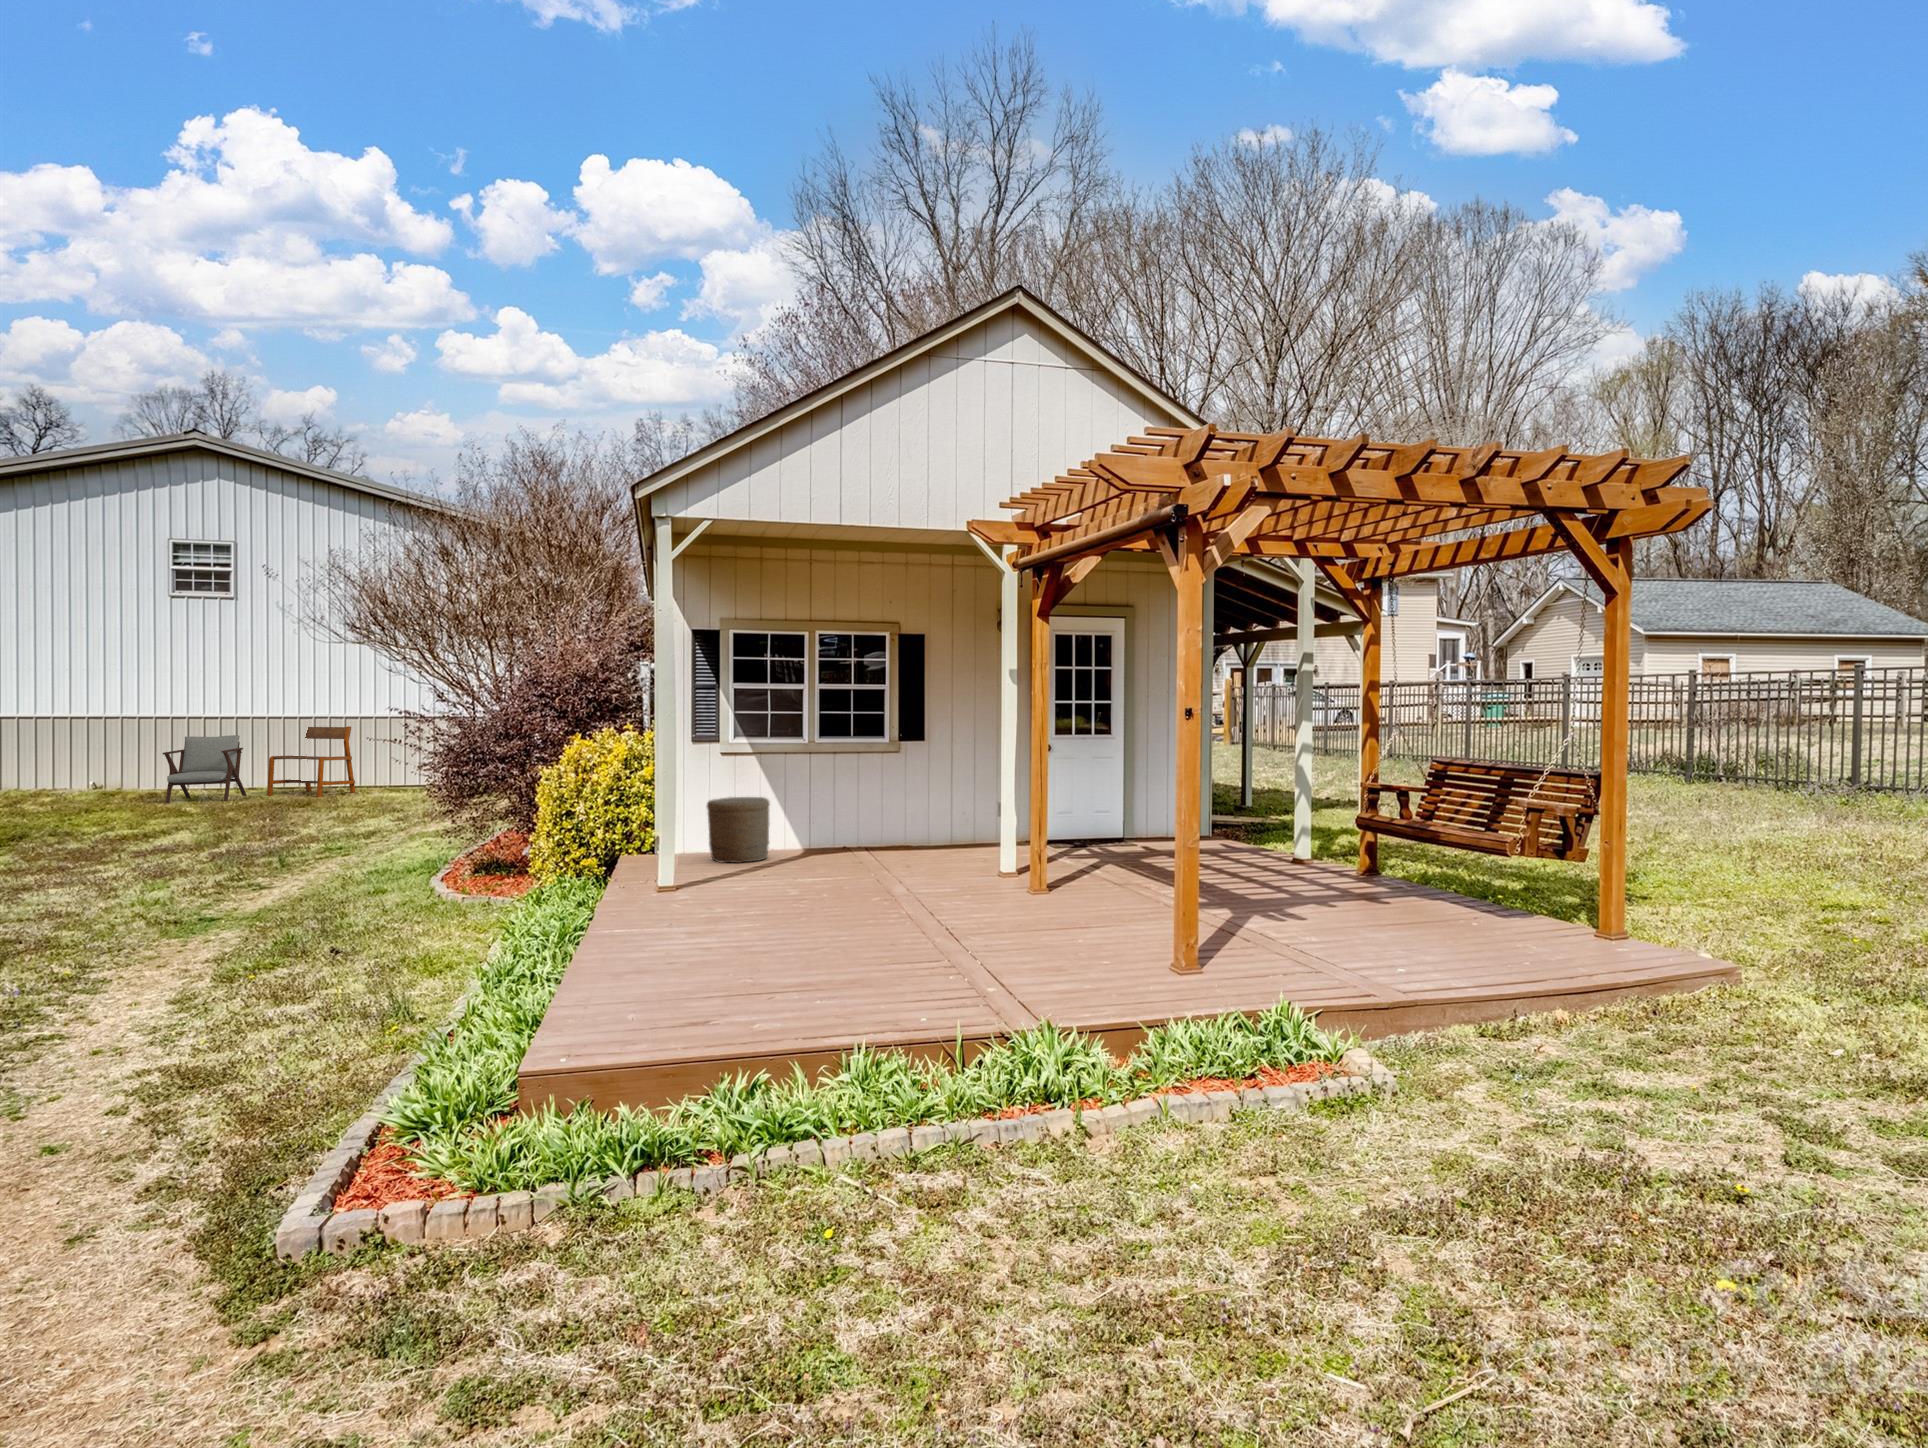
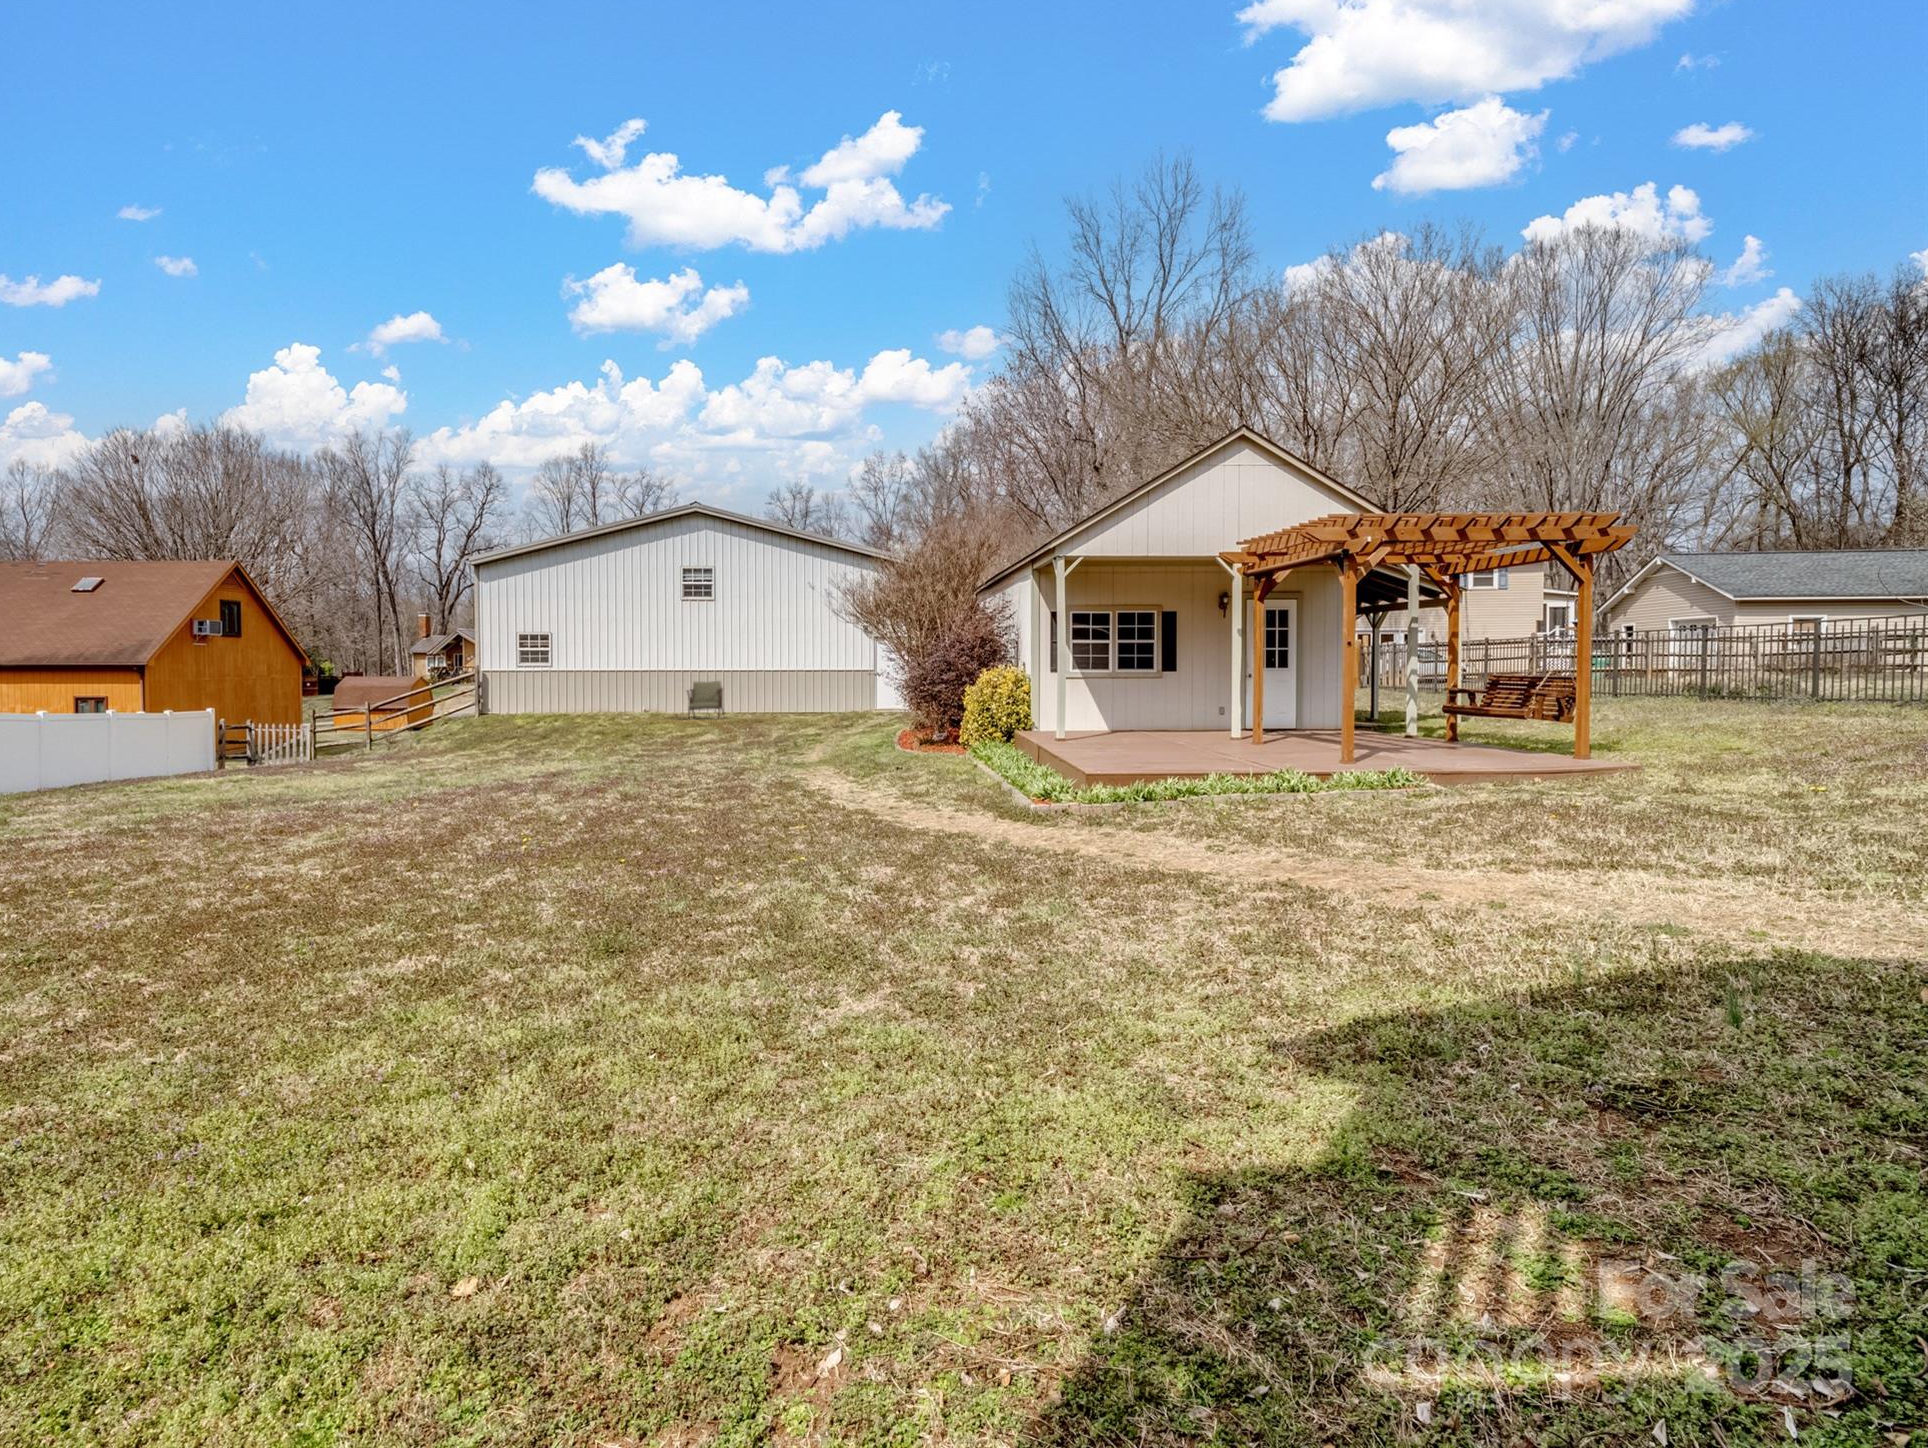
bench: present [267,726,355,797] -> none [737,675,785,718]
woven basket: present [707,797,770,863] -> none [1063,702,1096,736]

